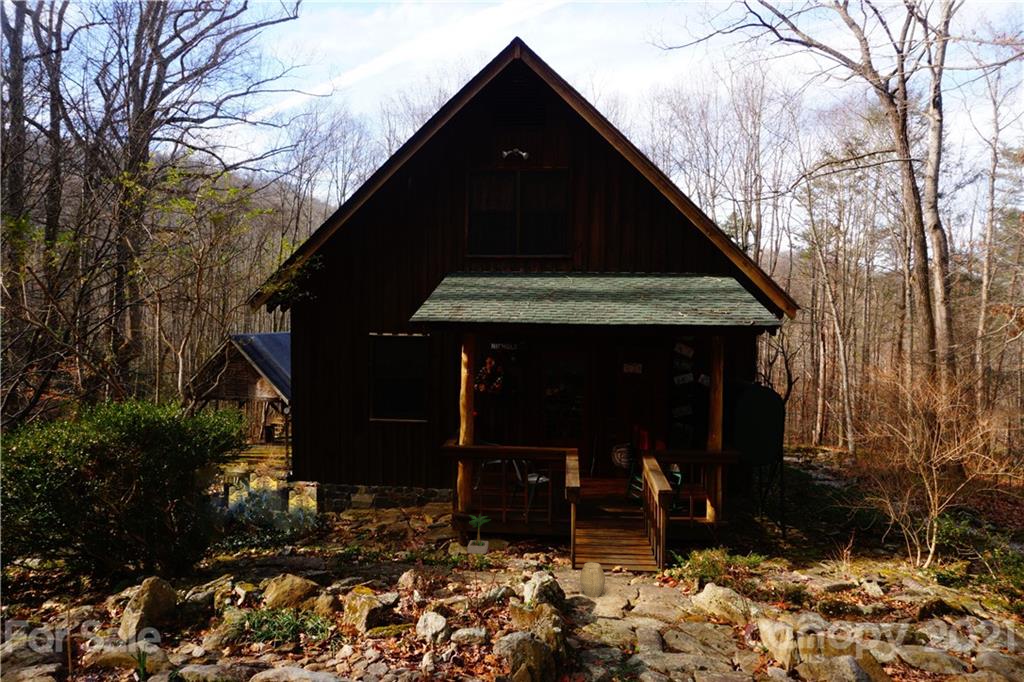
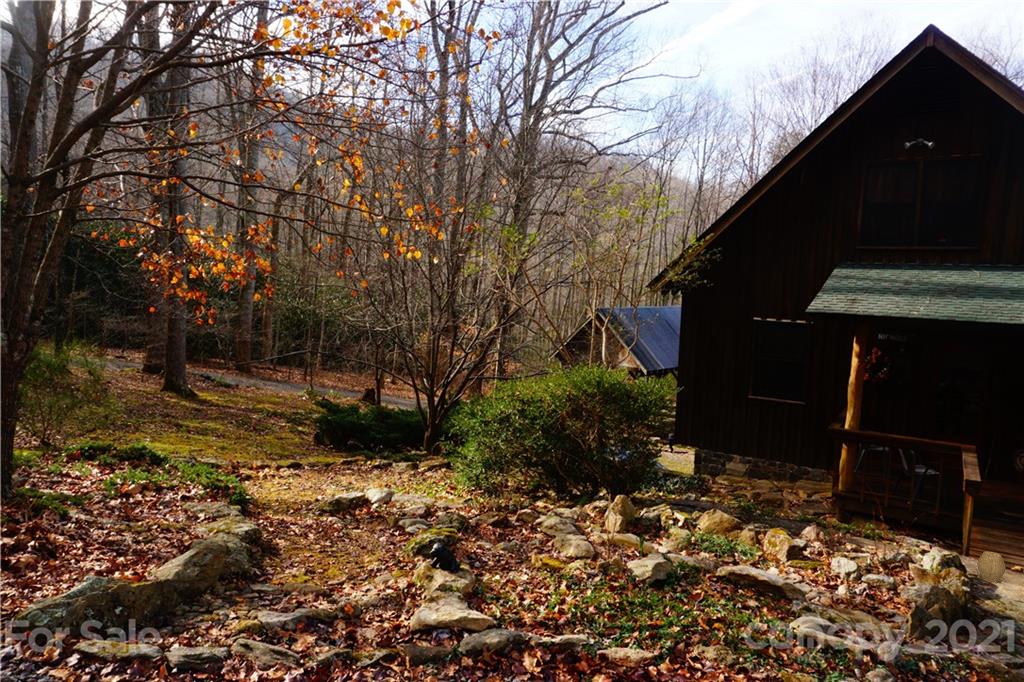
potted plant: present [467,516,488,553] -> none [851,494,879,531]

